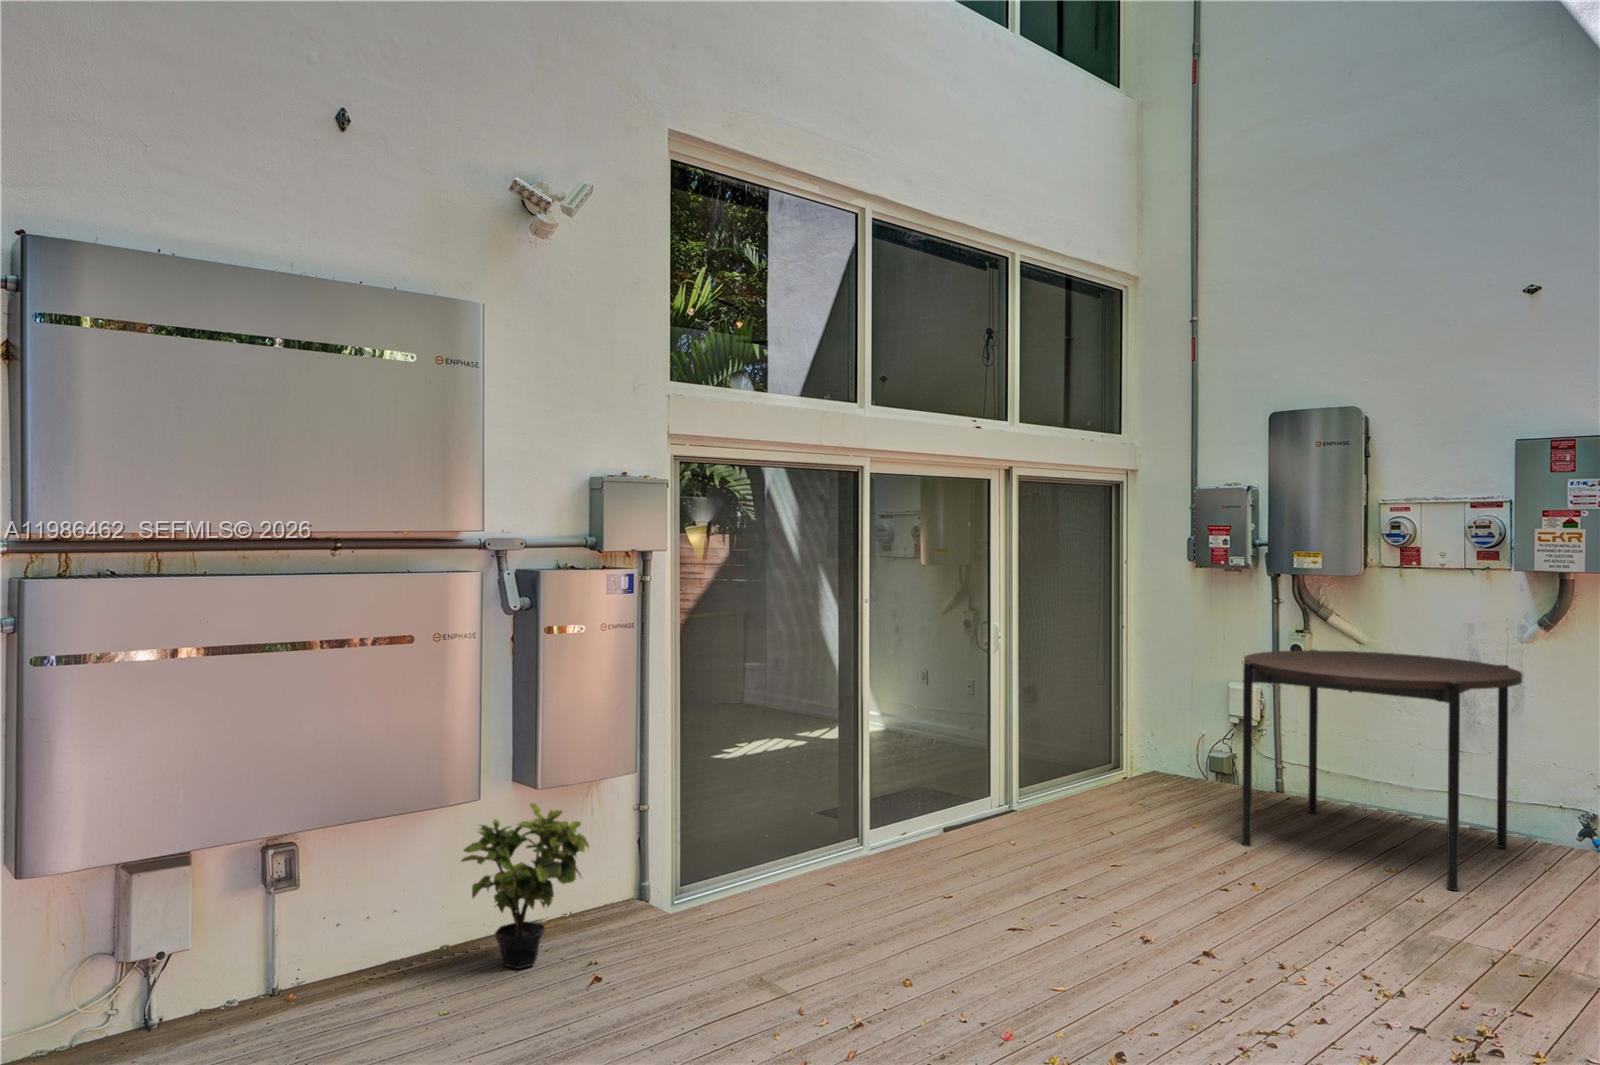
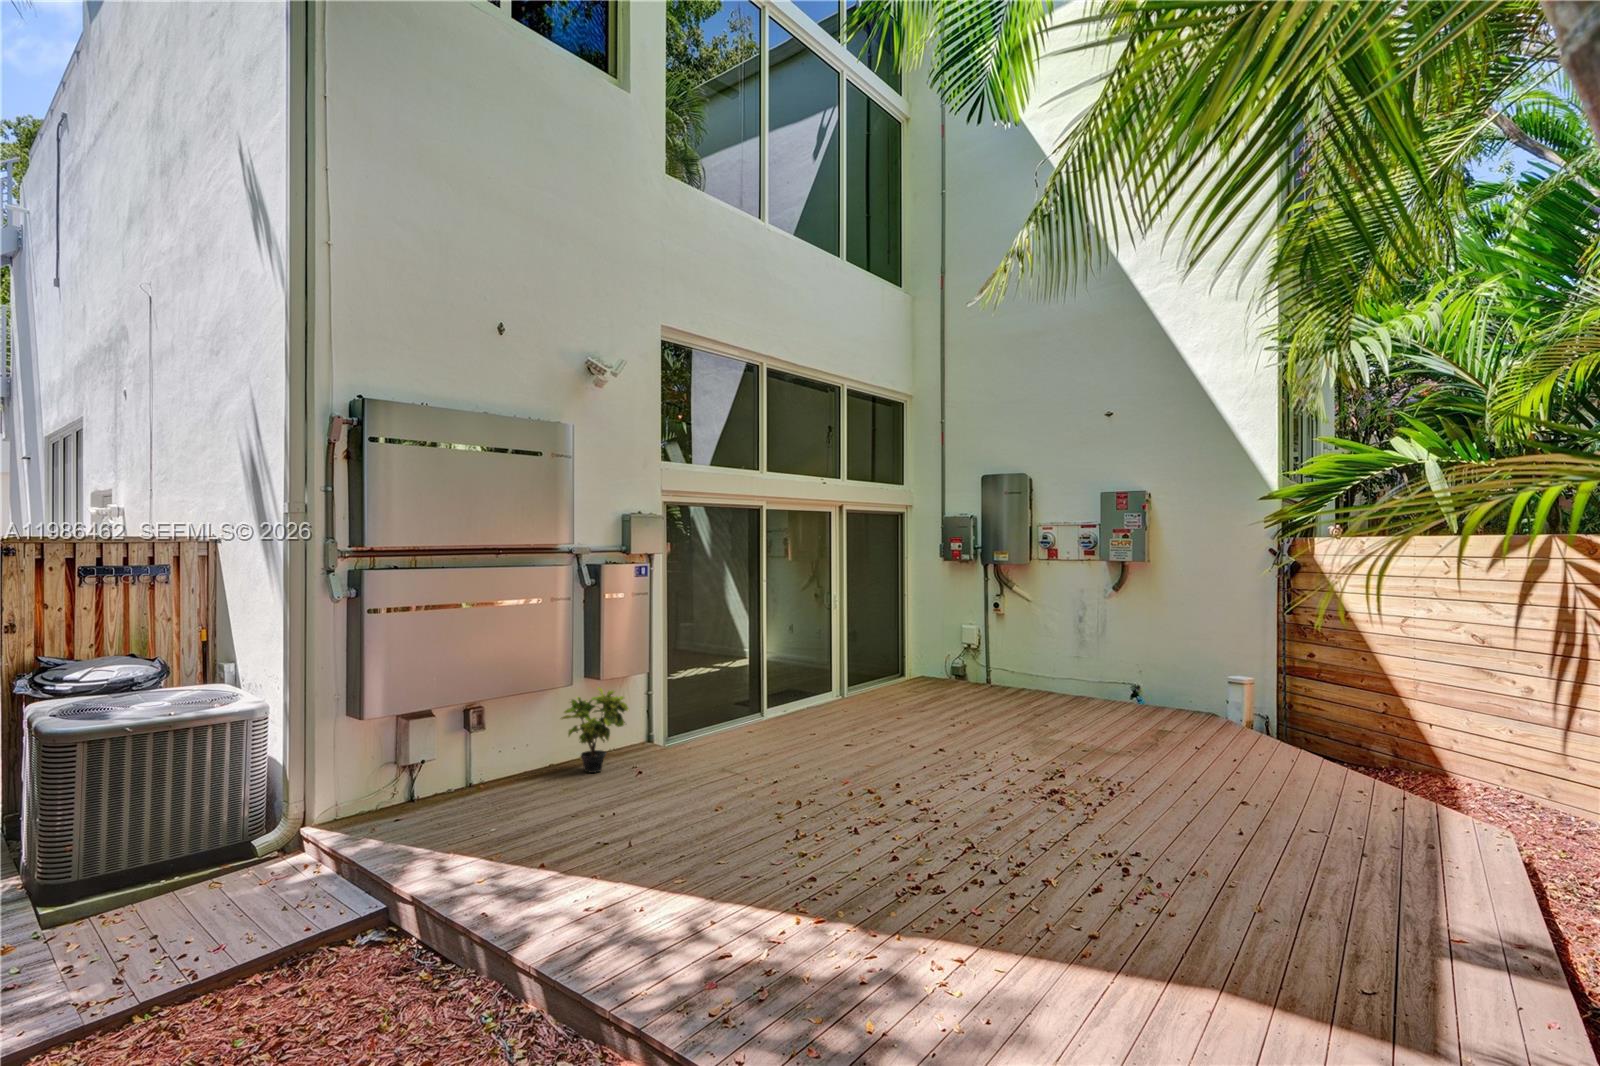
dining table: present [1242,649,1522,890] -> none [965,605,1101,724]

